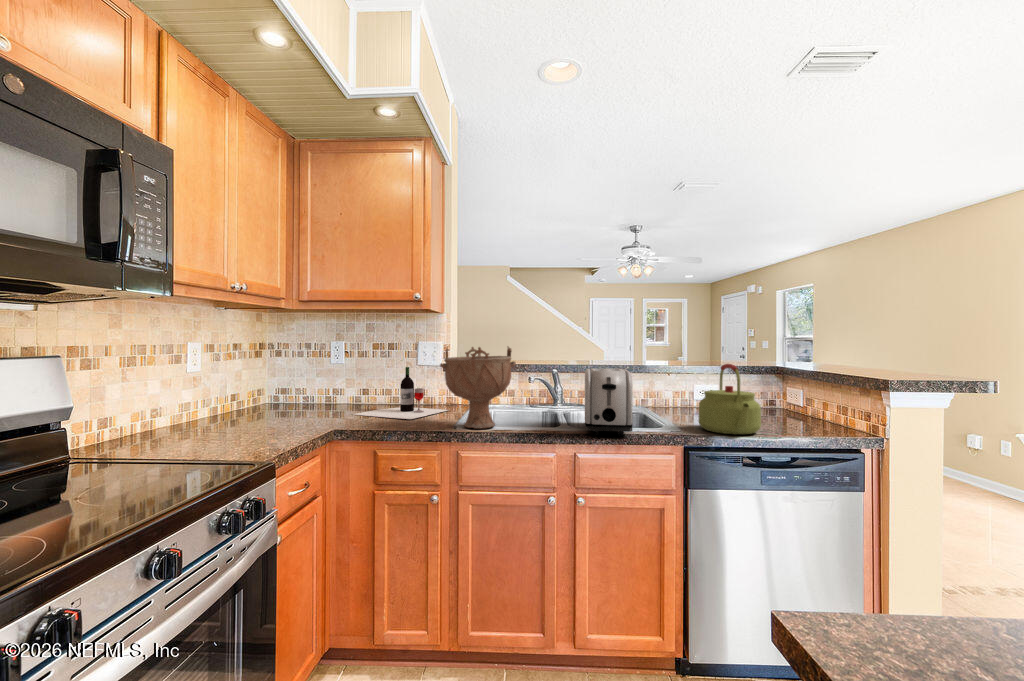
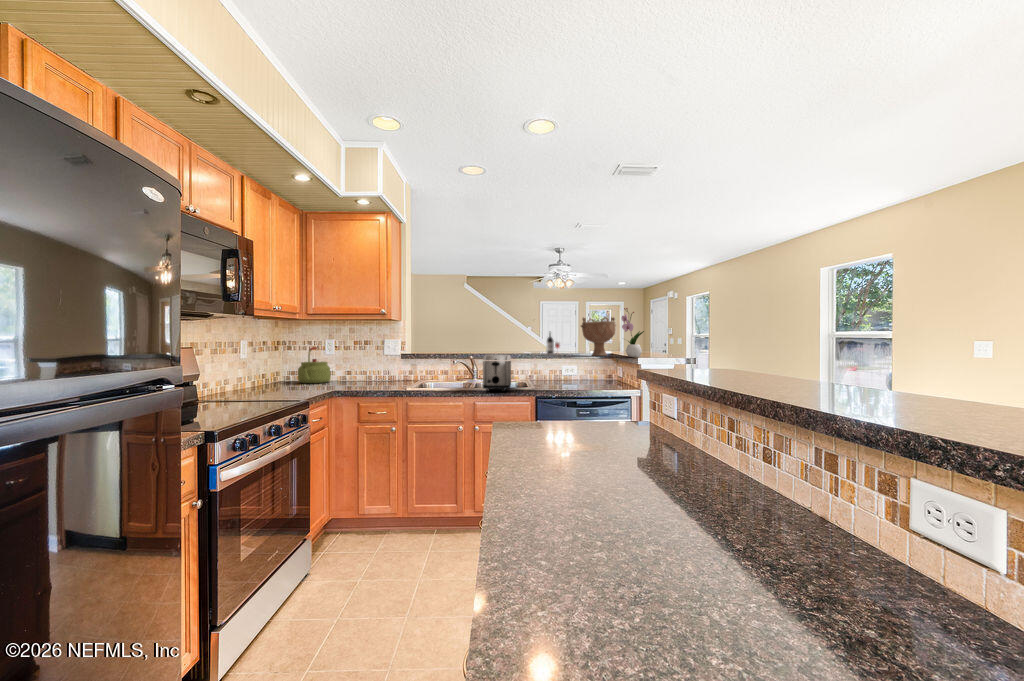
flower arrangement: none [806,291,852,374] -> present [621,308,644,357]
decorative bowl: present [440,347,516,429] -> present [581,316,616,356]
kettle: present [699,364,761,434] -> present [298,347,331,383]
wine bottle: present [353,367,448,419] -> present [547,333,560,355]

